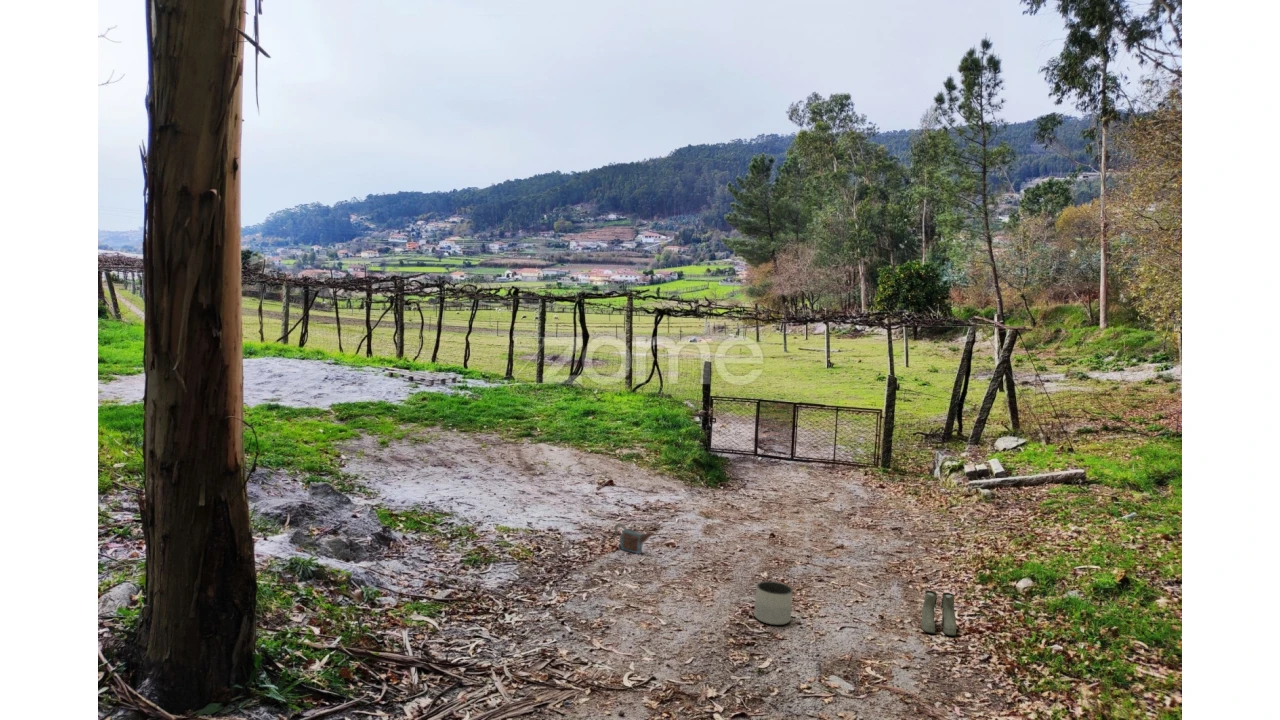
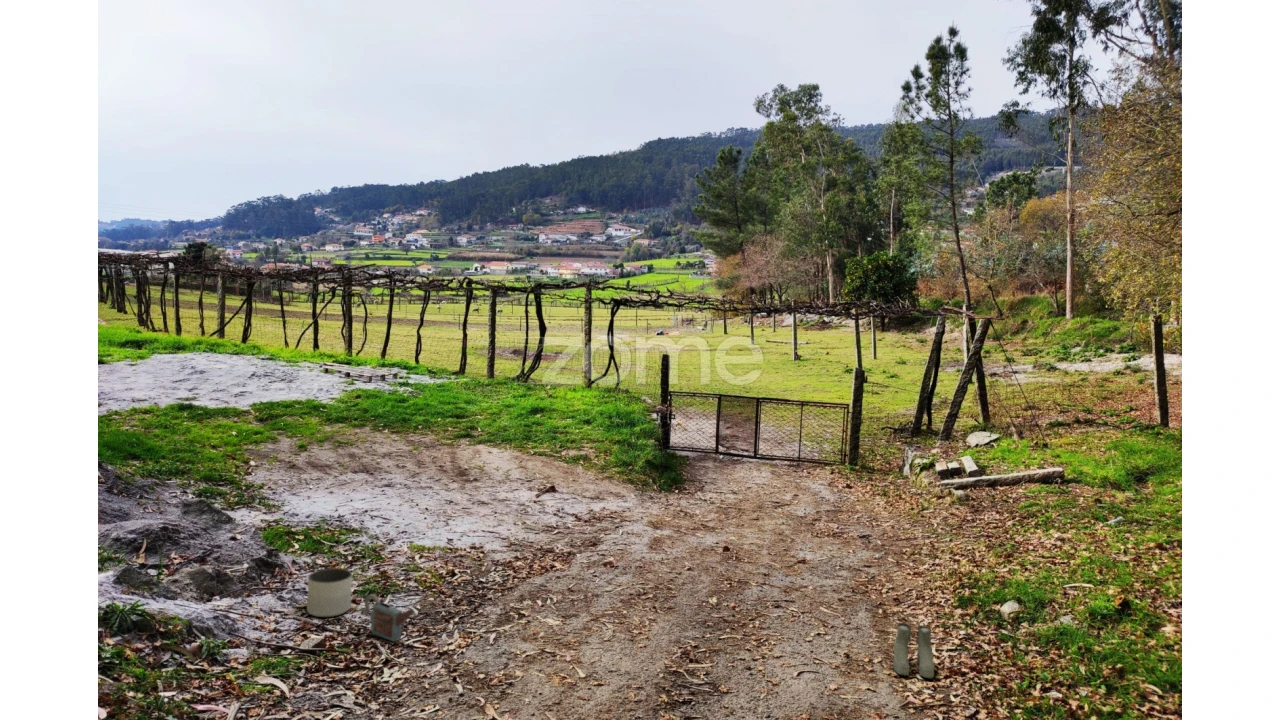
watering can: present [614,524,653,554] -> present [364,594,414,642]
planter: present [754,581,793,625] -> present [307,568,352,617]

